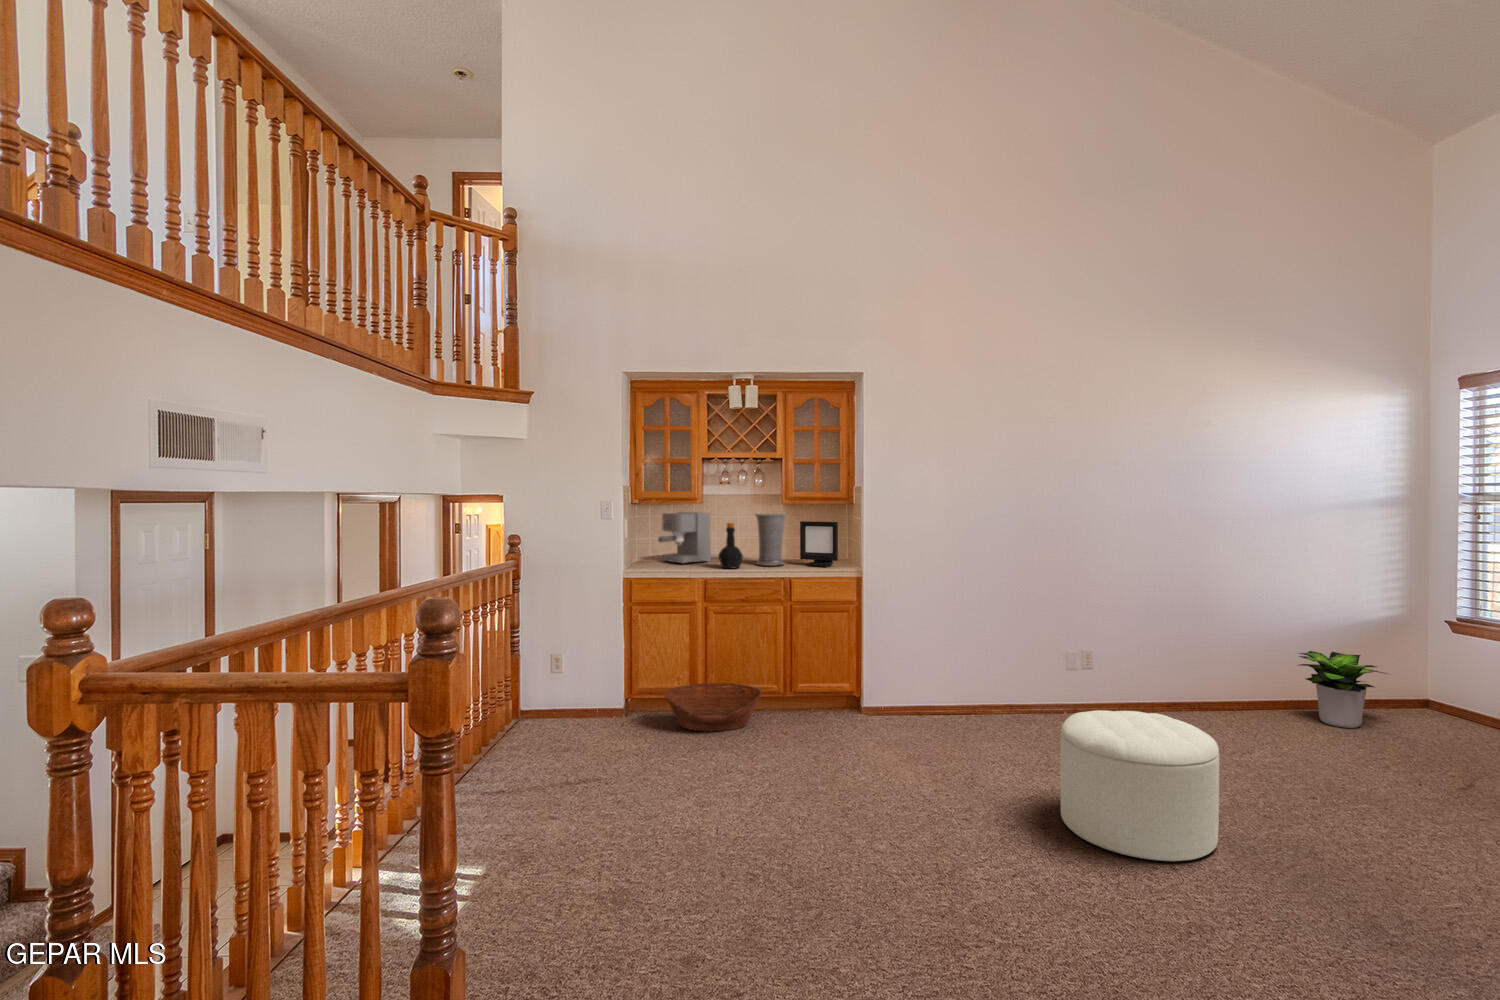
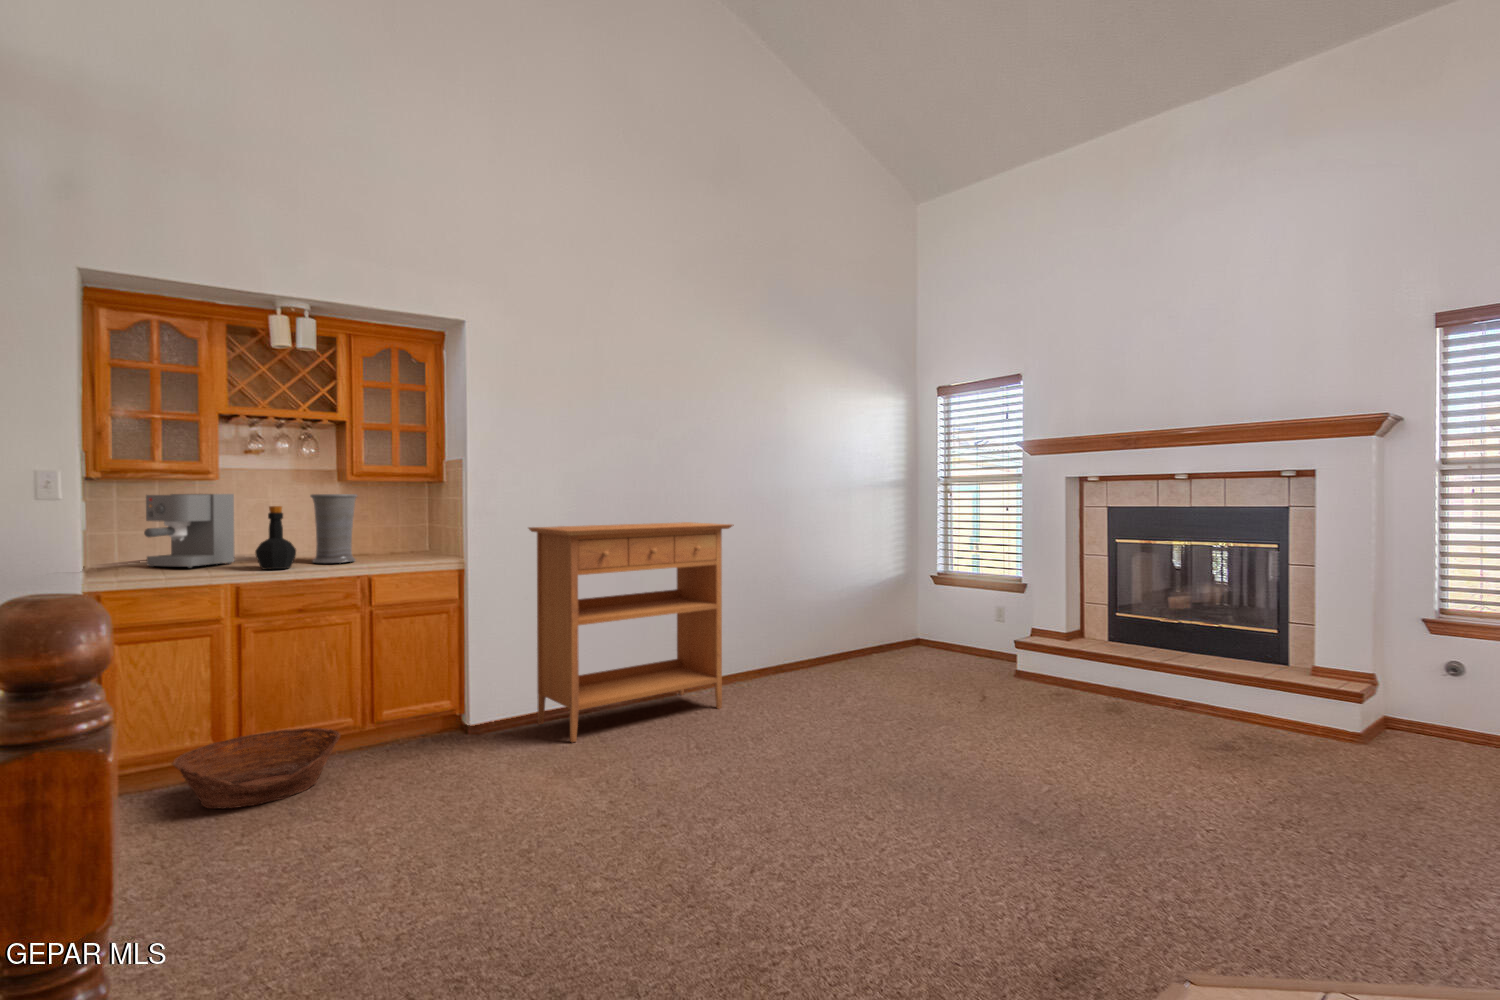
picture frame: present [800,521,838,567] -> none [378,504,431,561]
console table: none [911,544,1114,735] -> present [529,522,734,743]
potted plant: present [1299,651,1386,728] -> none [845,607,913,668]
ottoman: present [1060,710,1219,861] -> none [748,673,887,818]

